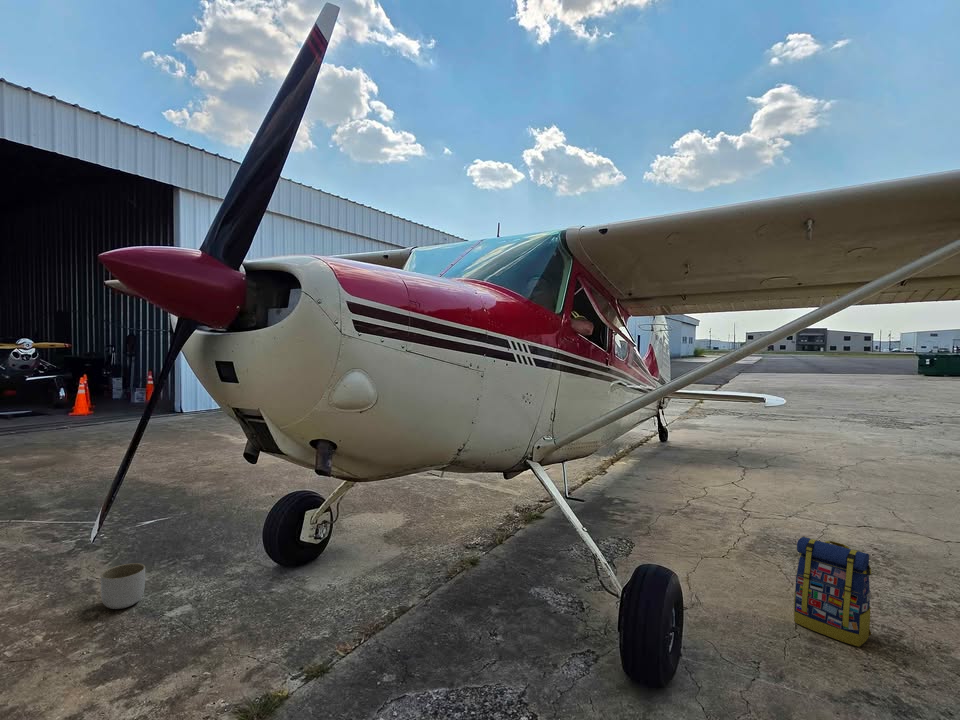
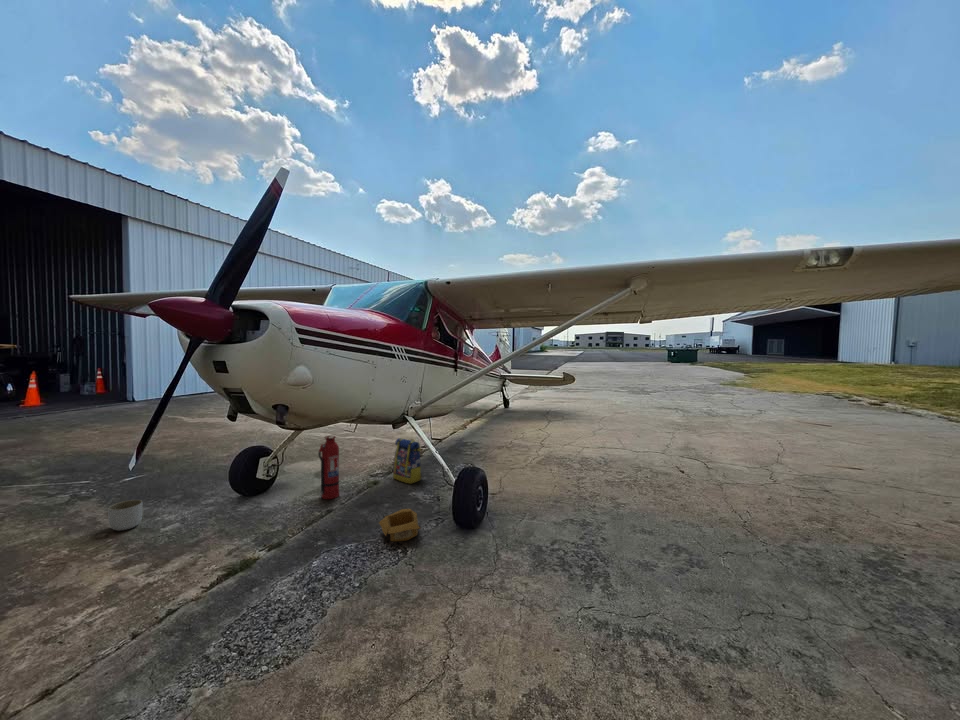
fire extinguisher: none [387,483,418,586] -> present [319,436,339,499]
backpack: present [794,537,871,647] -> present [393,438,421,484]
cardboard box: none [483,627,562,694] -> present [379,509,420,541]

